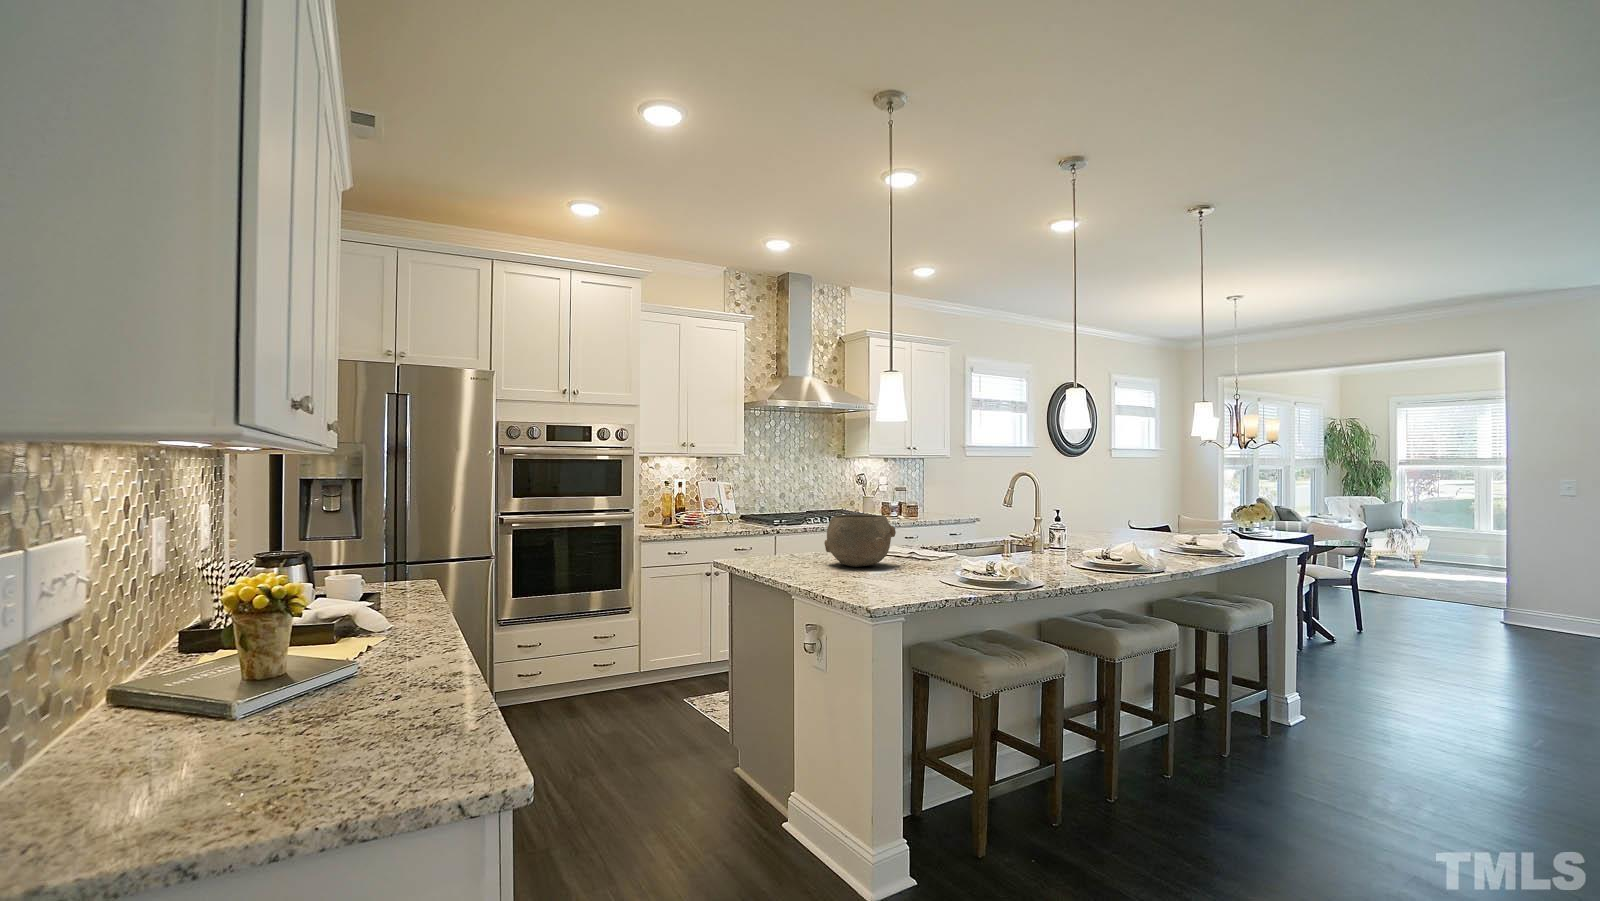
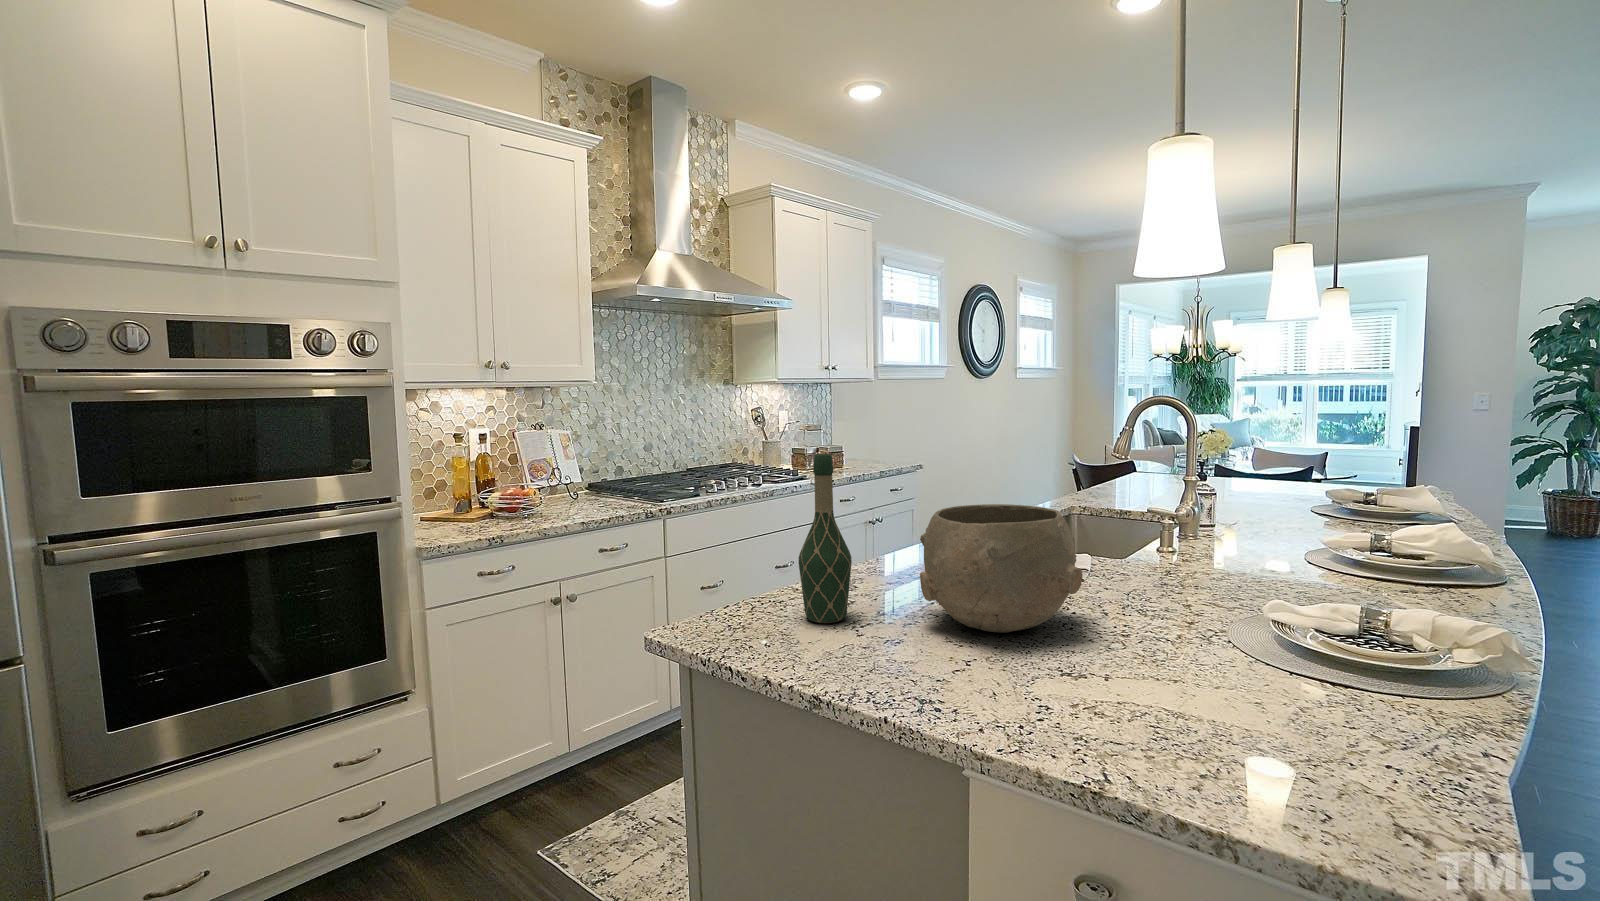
wine bottle: none [780,489,803,561] -> present [799,454,852,623]

